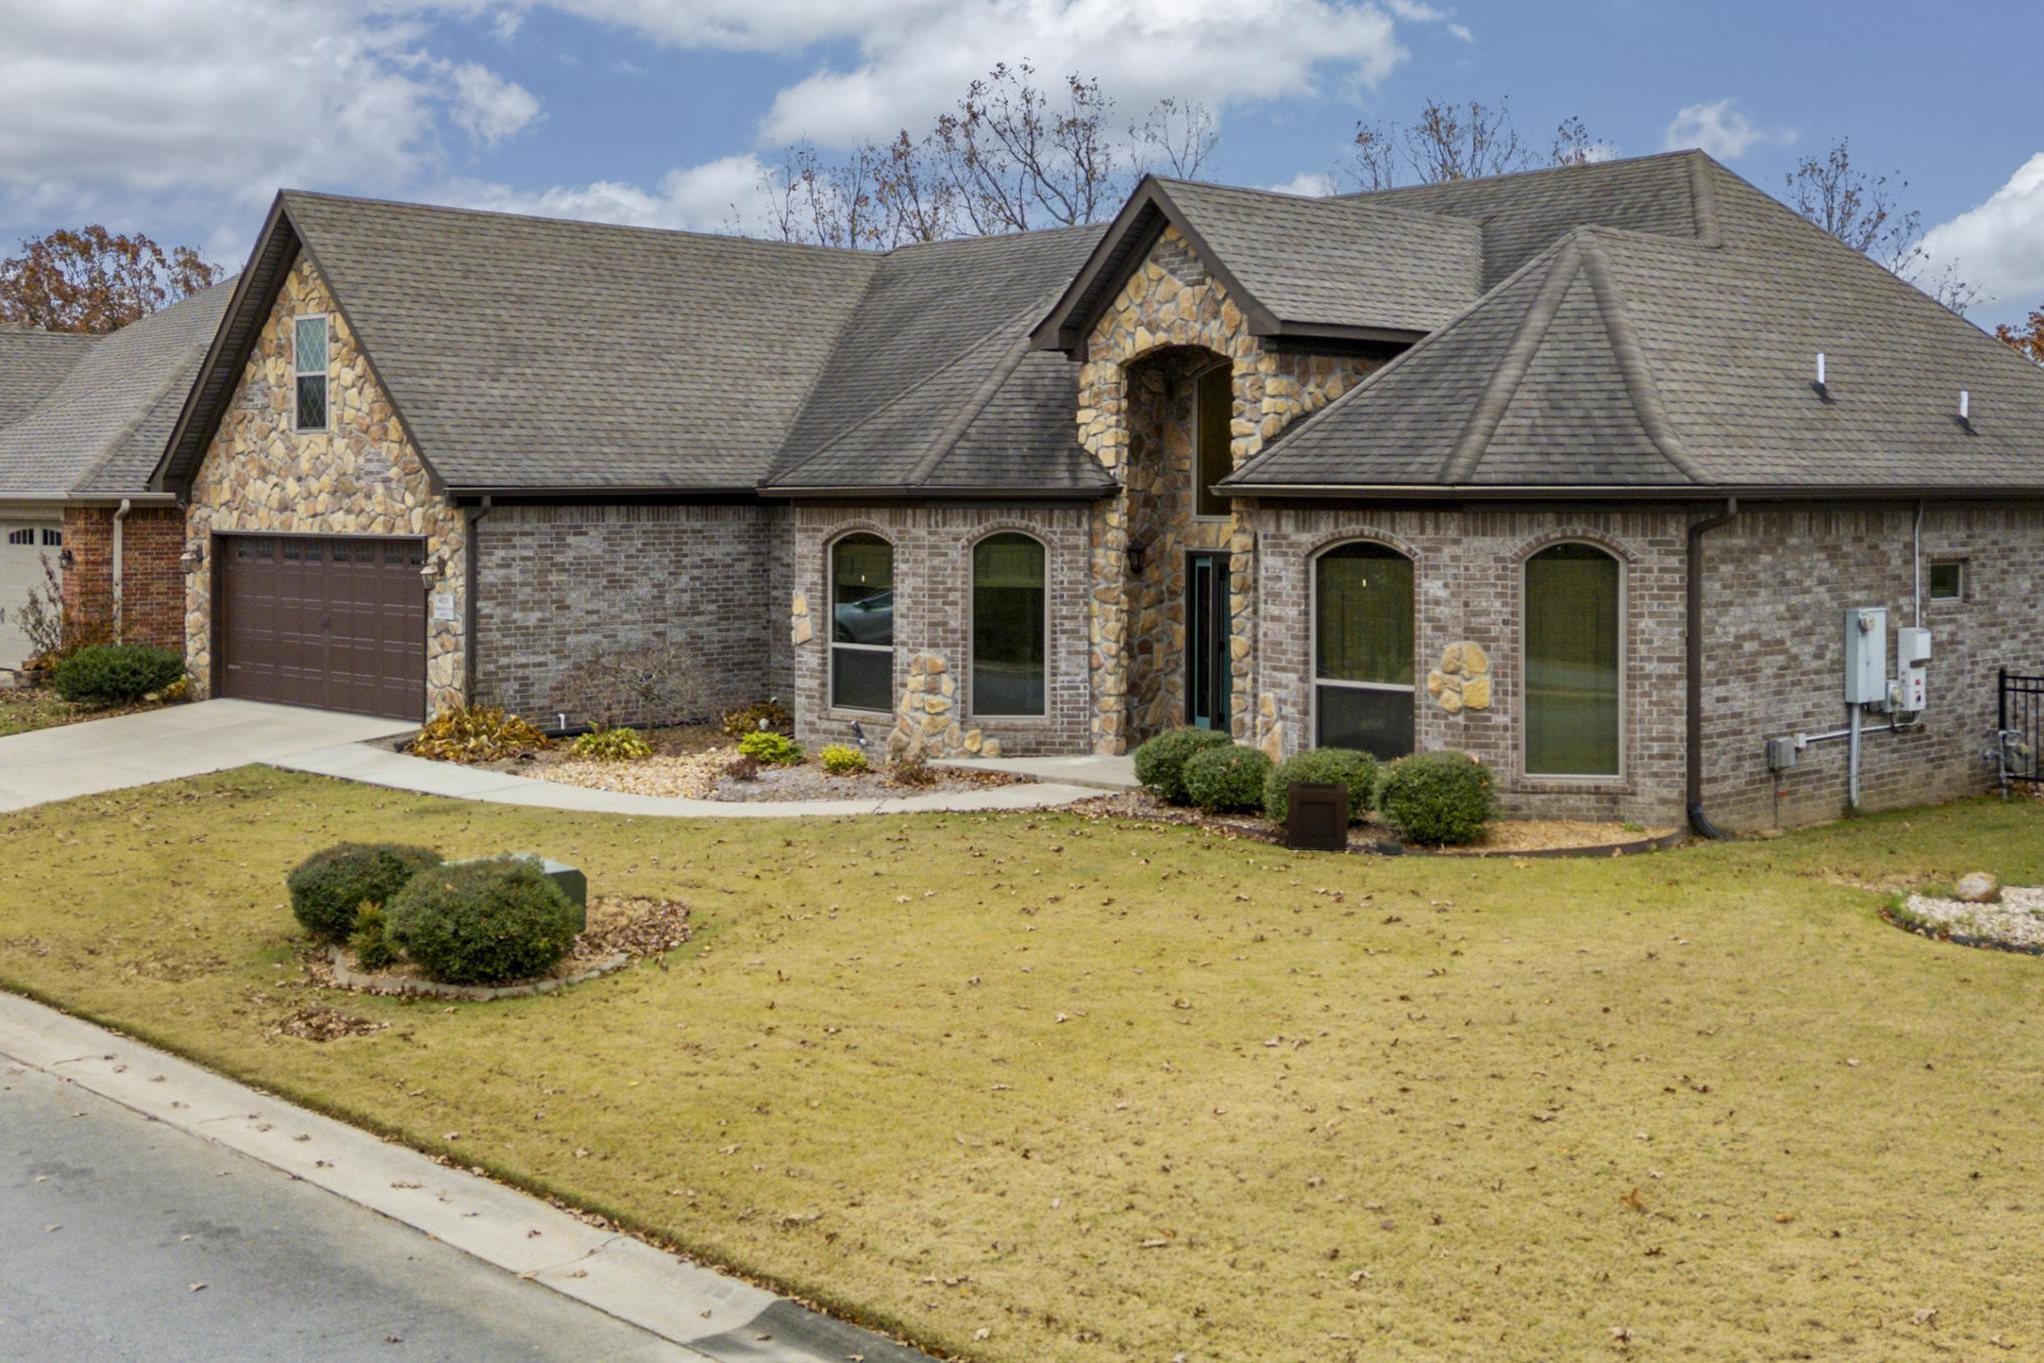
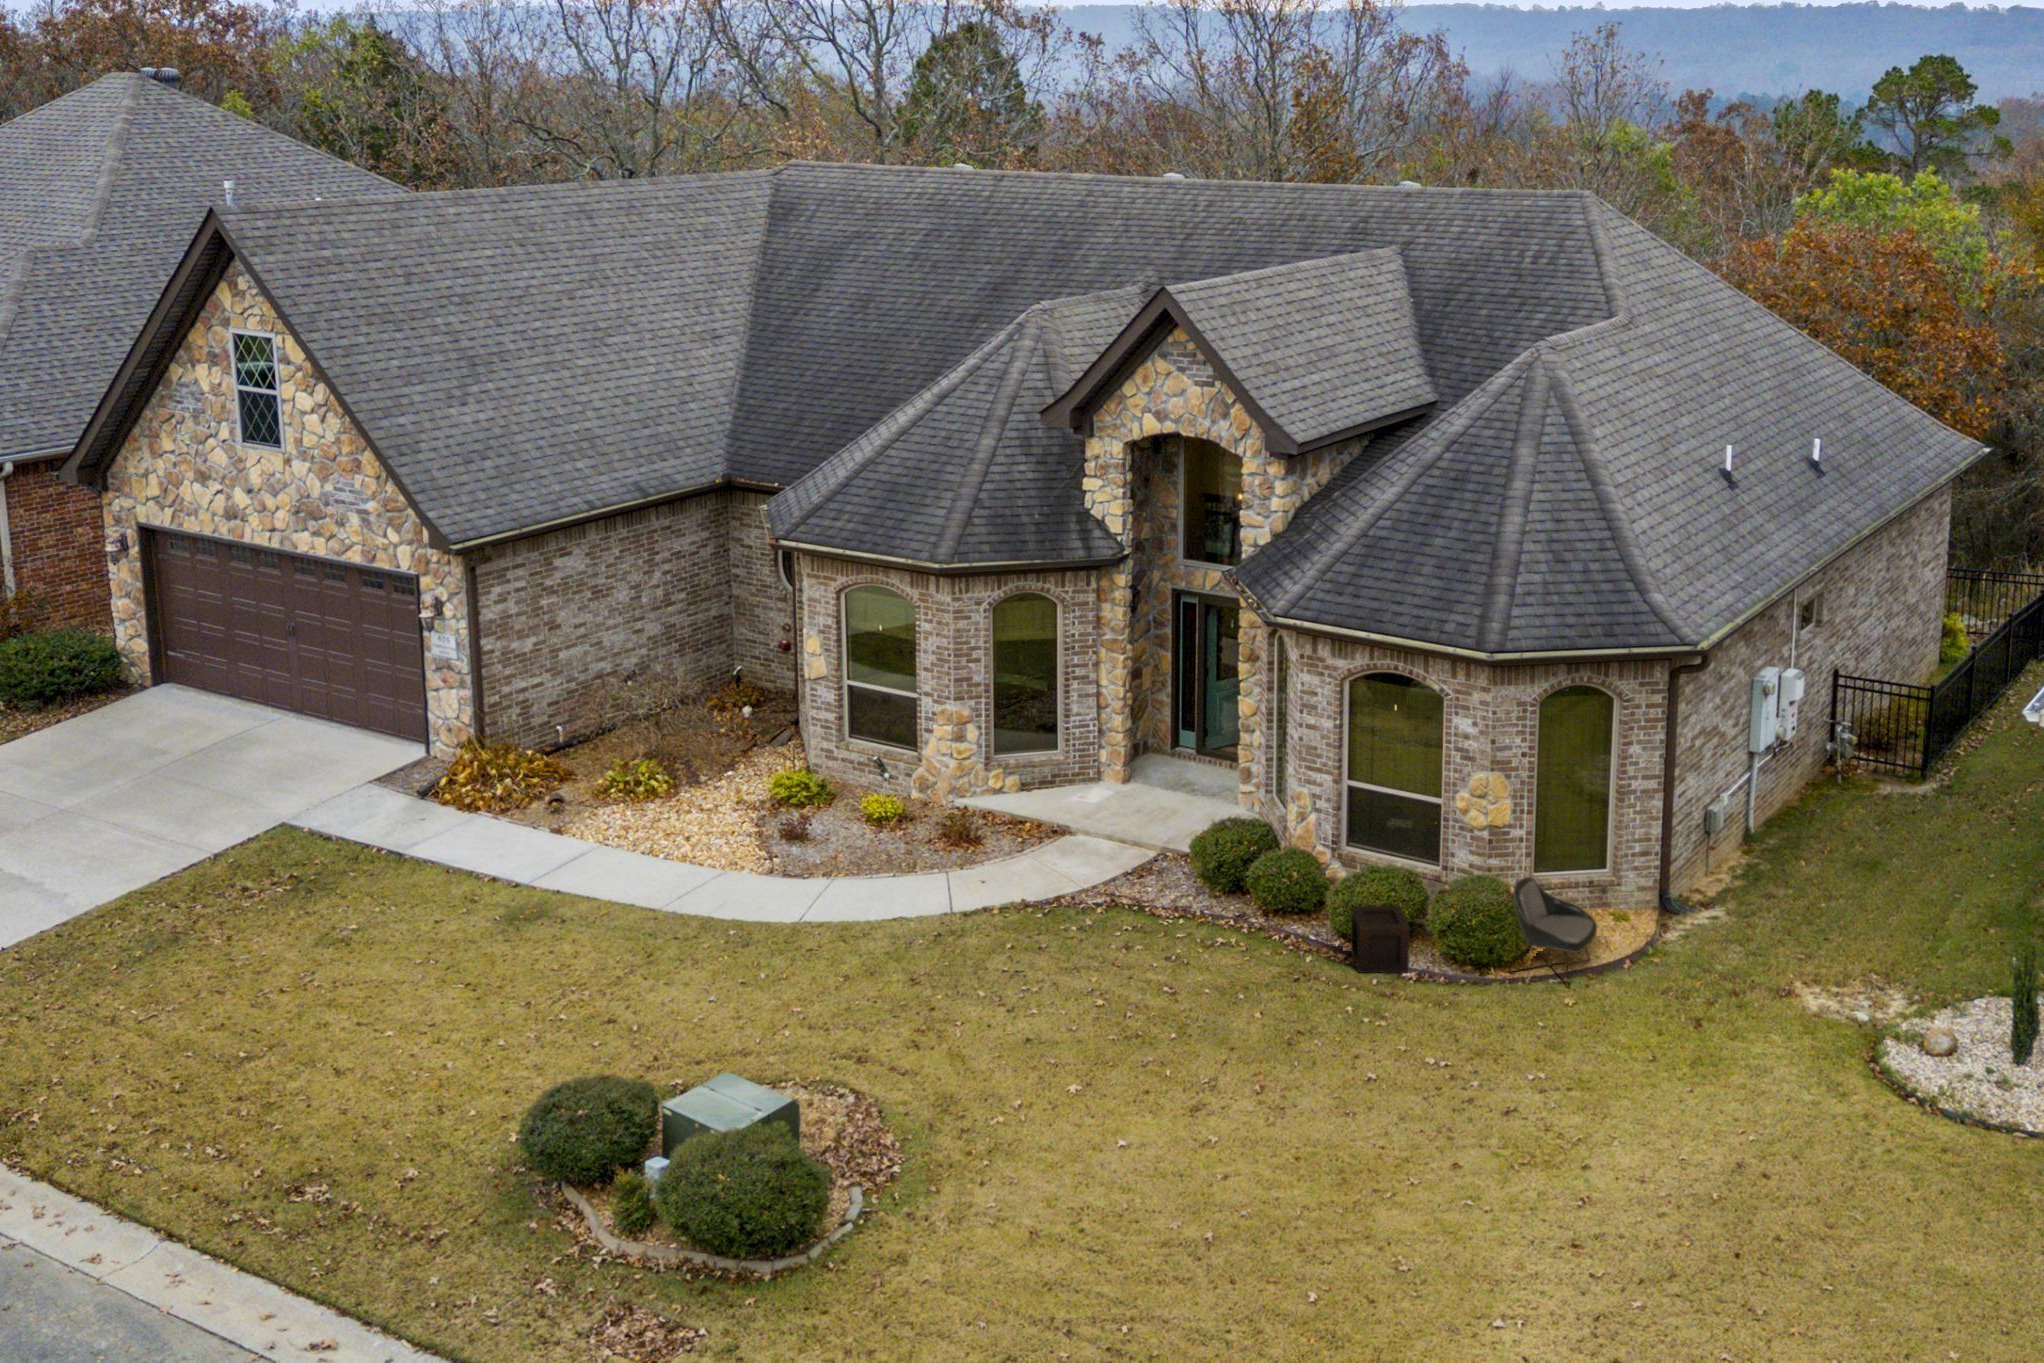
lounge chair: none [1468,745,1580,862] -> present [1509,877,1597,987]
decorative plant: present [1370,816,1407,855] -> none [1426,941,1461,980]

